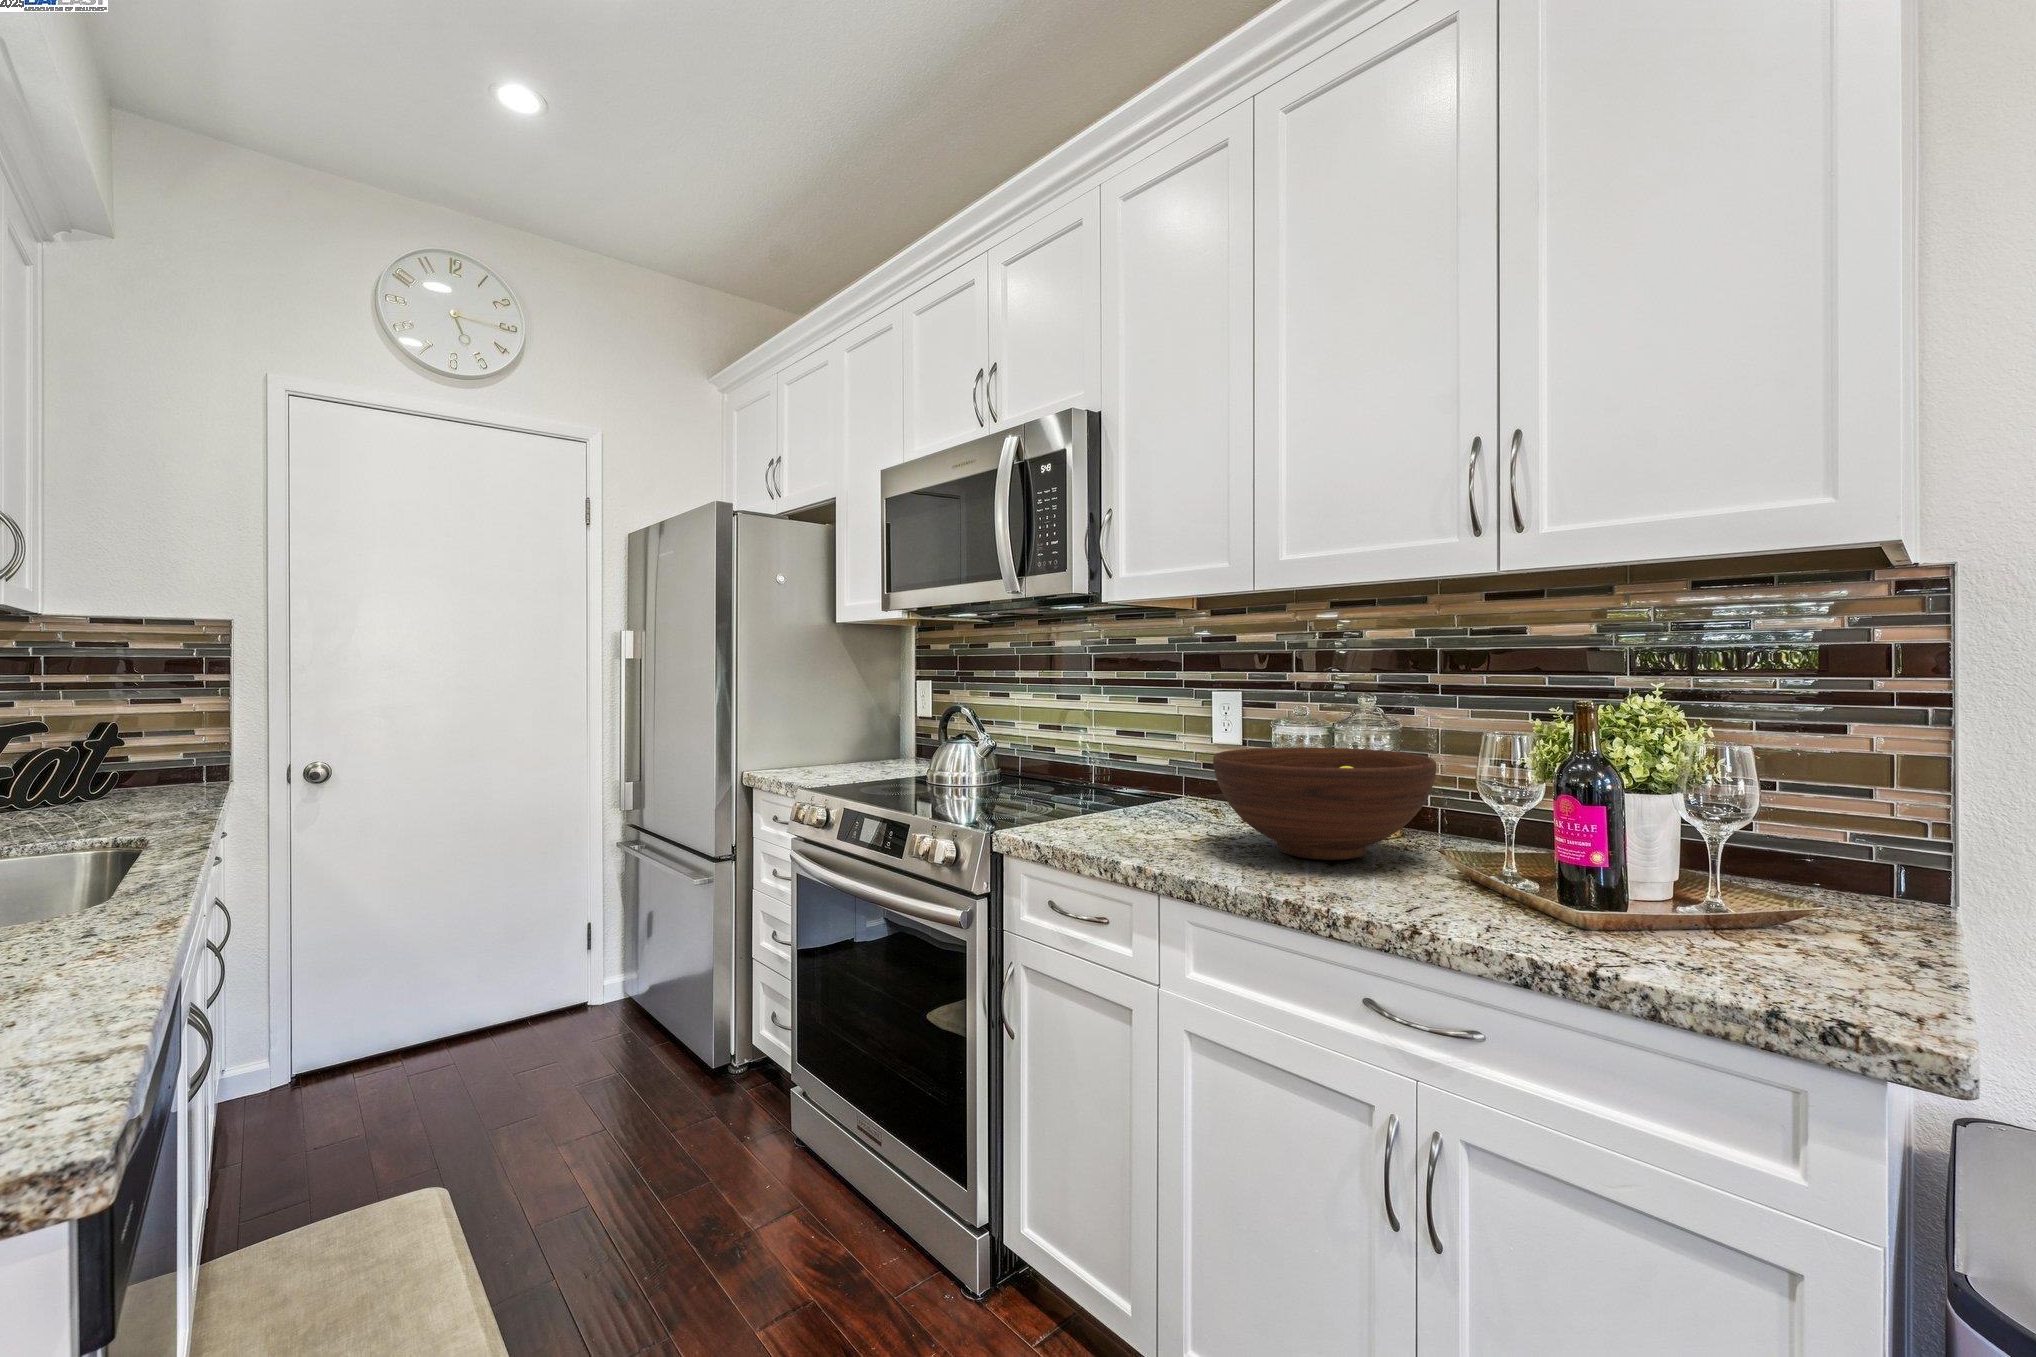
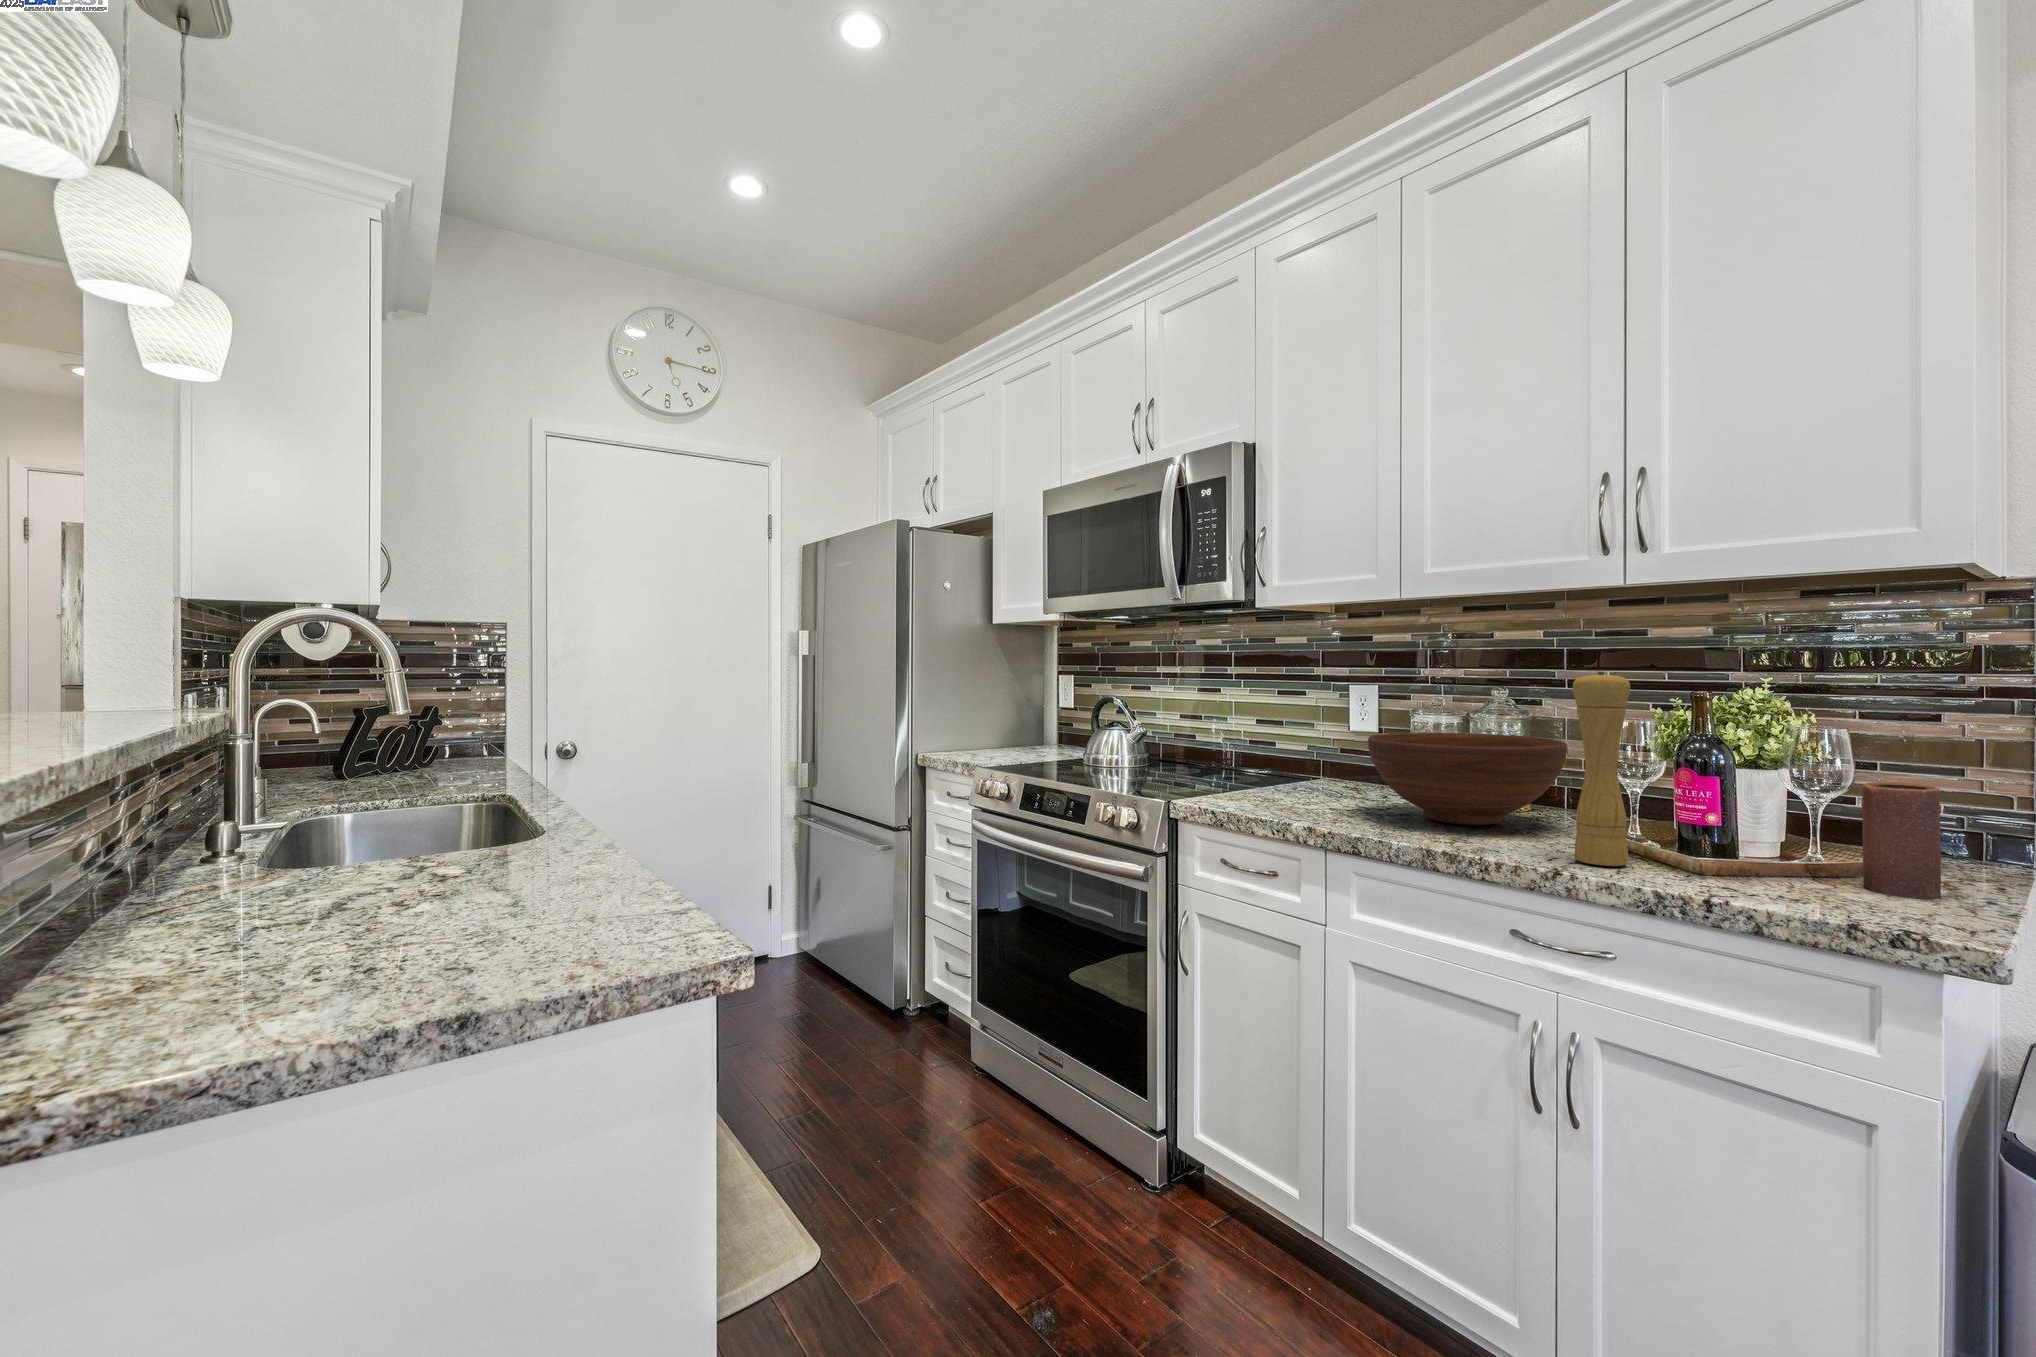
pepper mill: none [1434,678,1501,921] -> present [1573,672,1630,866]
candle: none [1773,814,1868,964] -> present [1862,782,1941,899]

